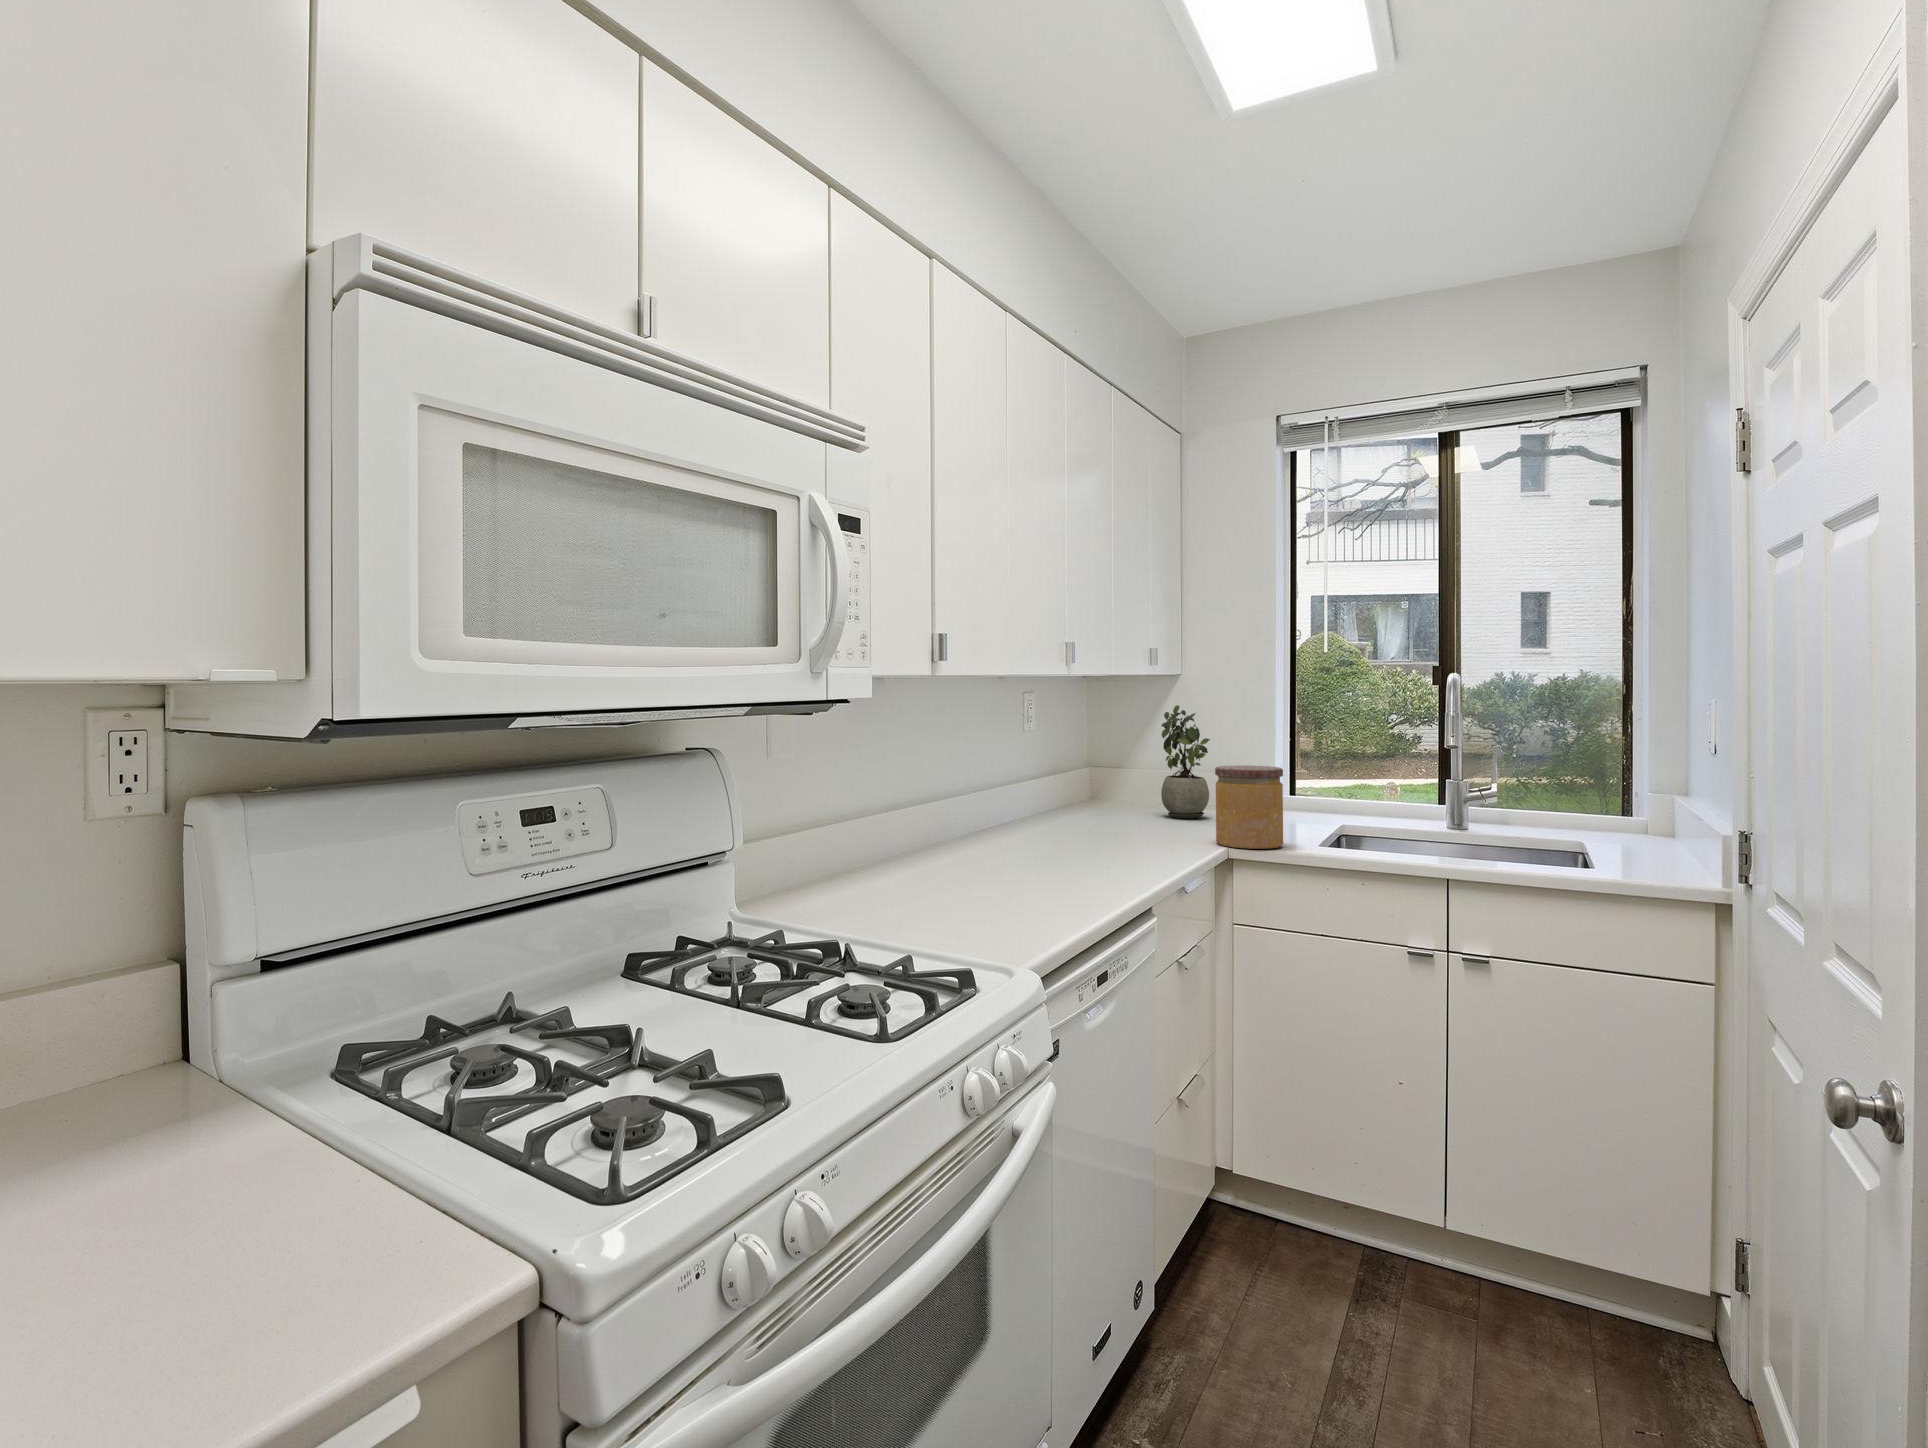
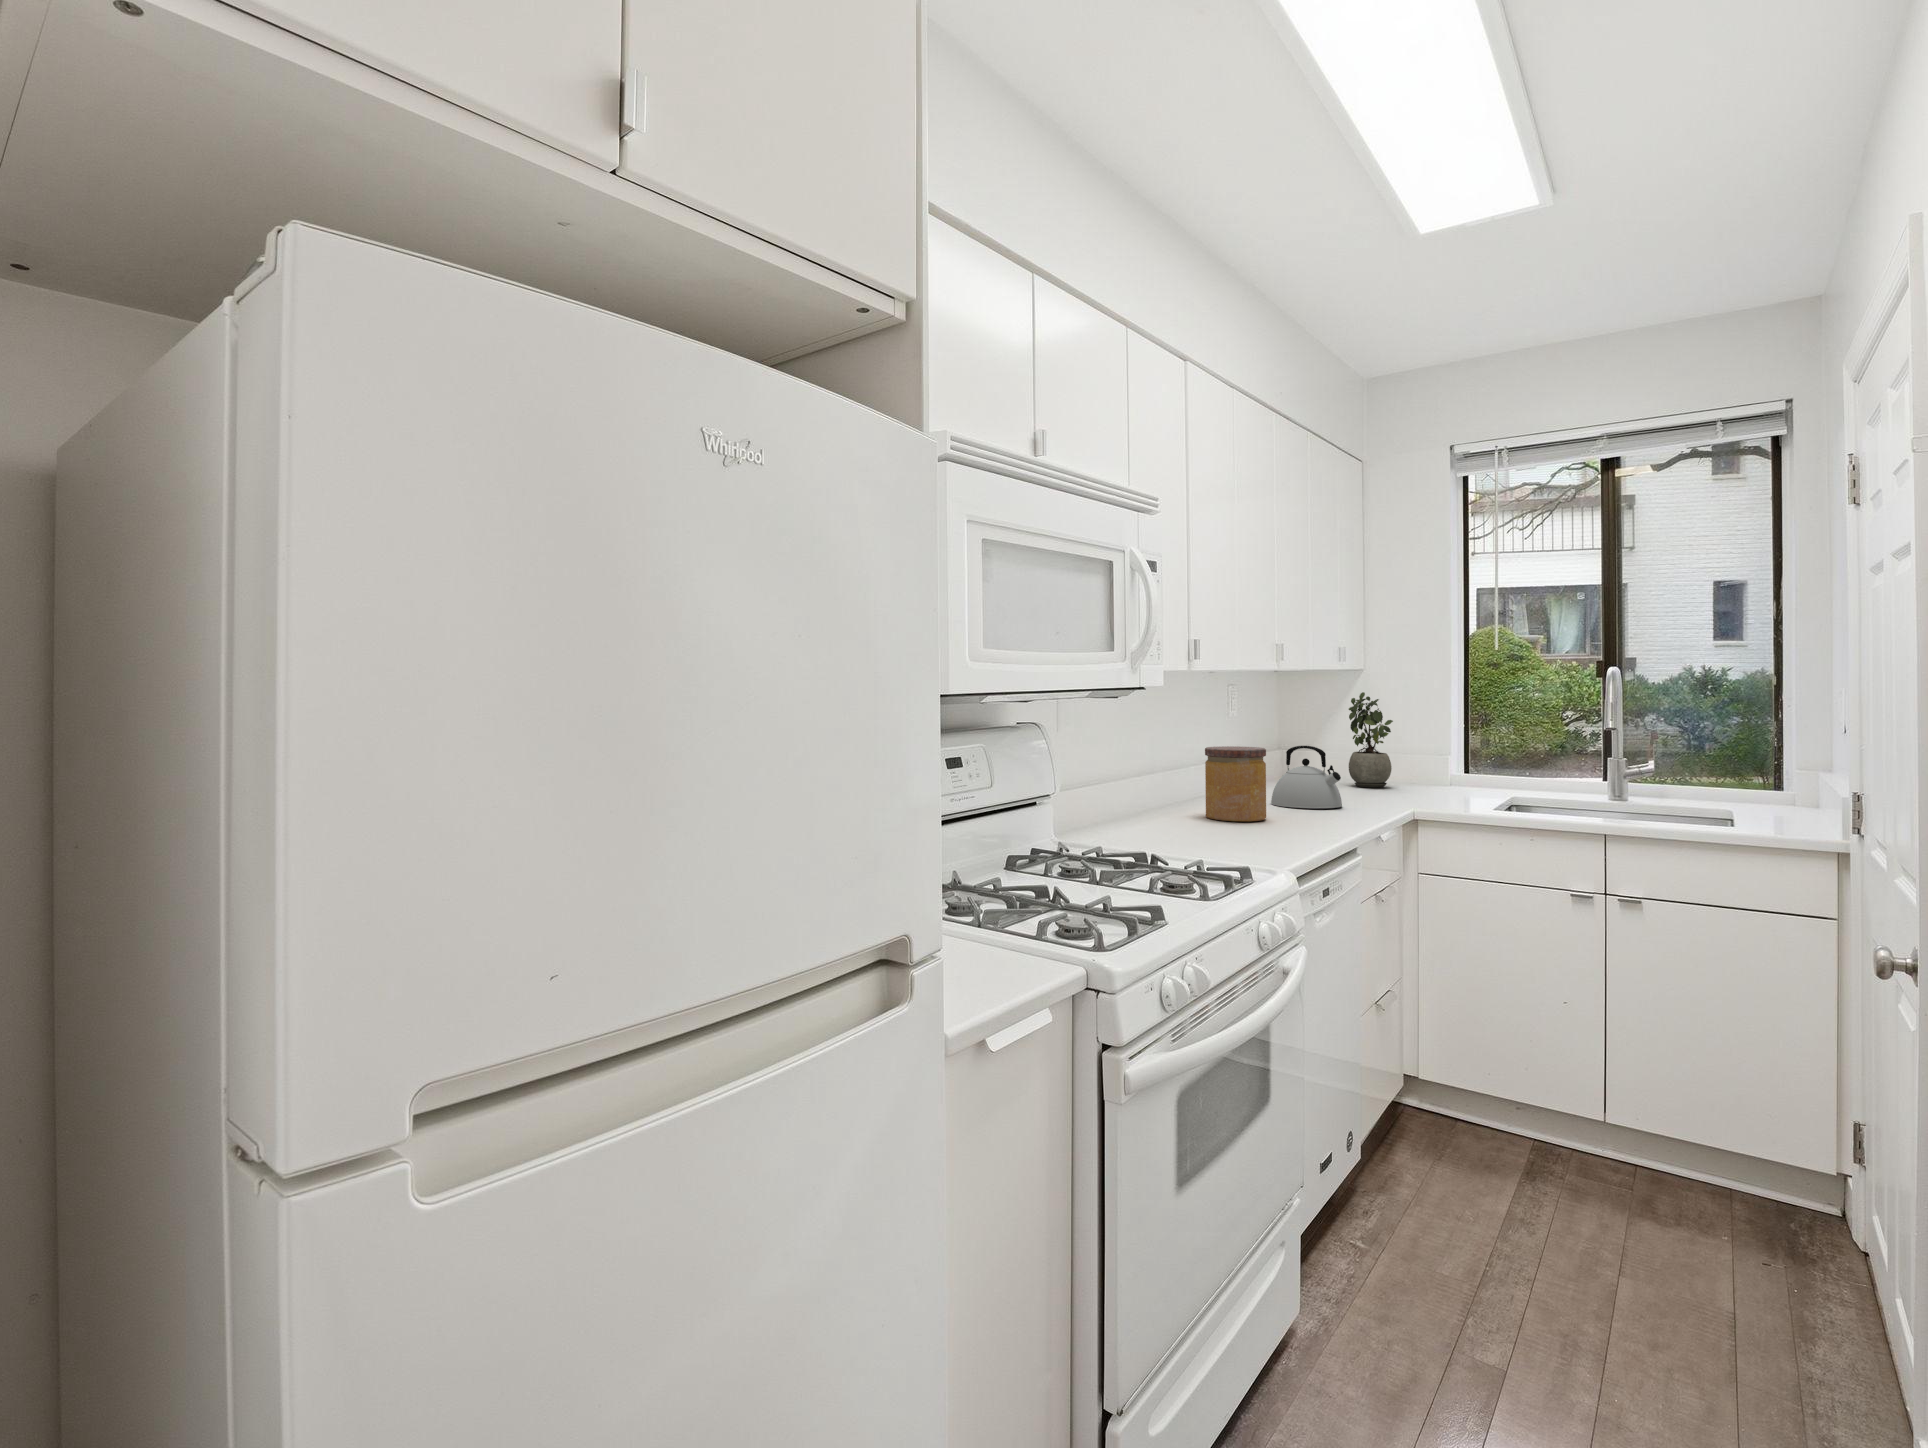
jar: present [1215,766,1283,849] -> present [1205,746,1266,821]
kettle: none [1061,772,1145,851] -> present [1271,746,1342,808]

